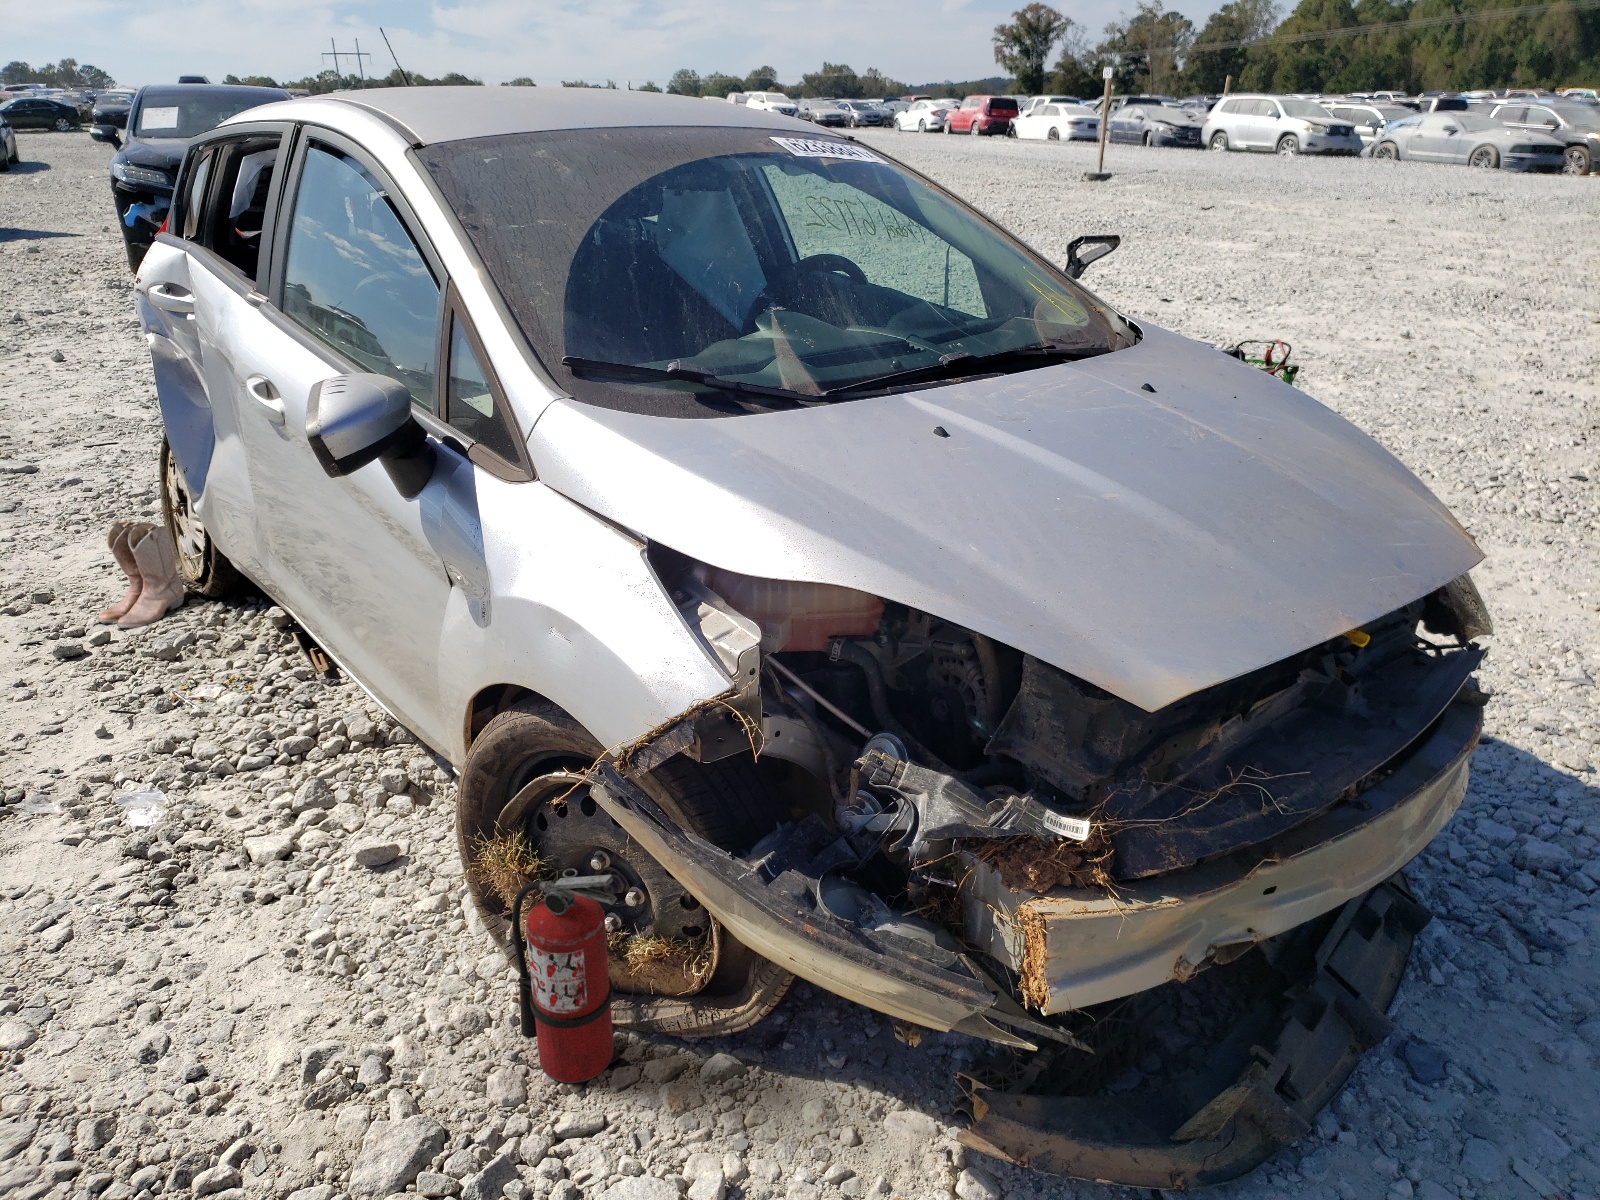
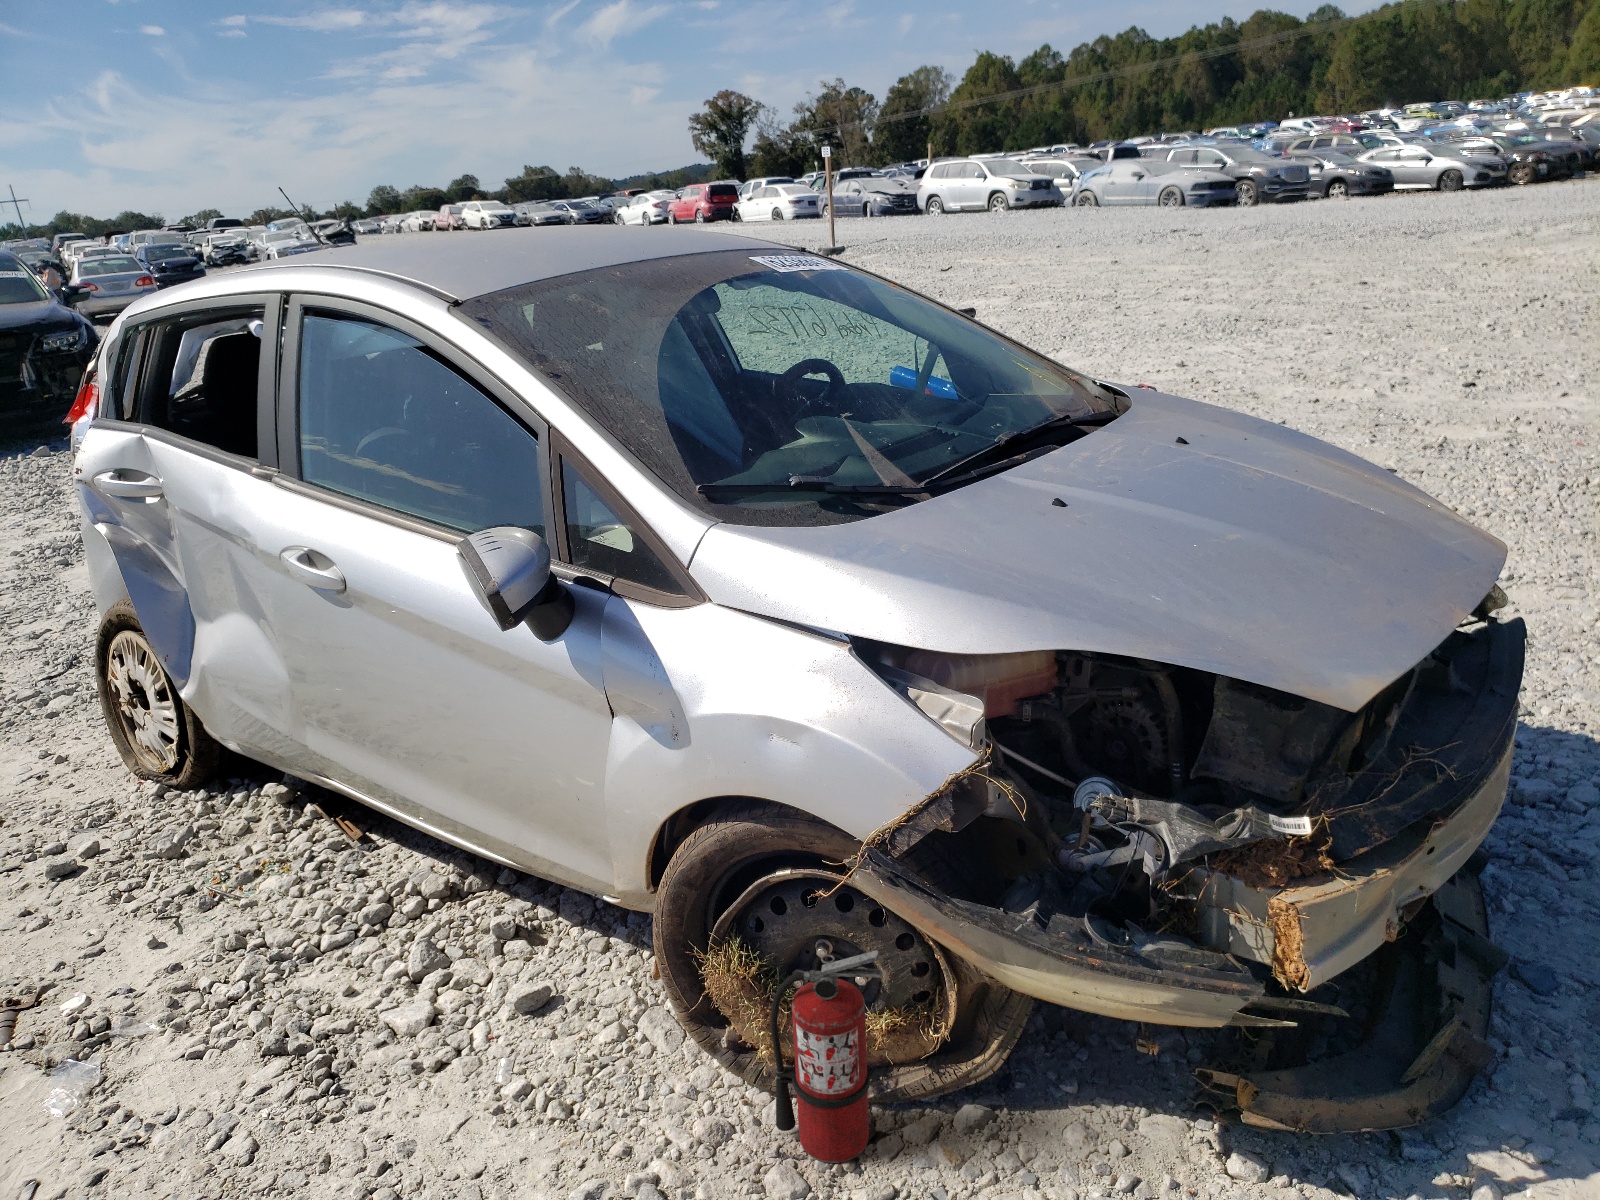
boots: present [96,520,184,629] -> none [64,717,152,834]

